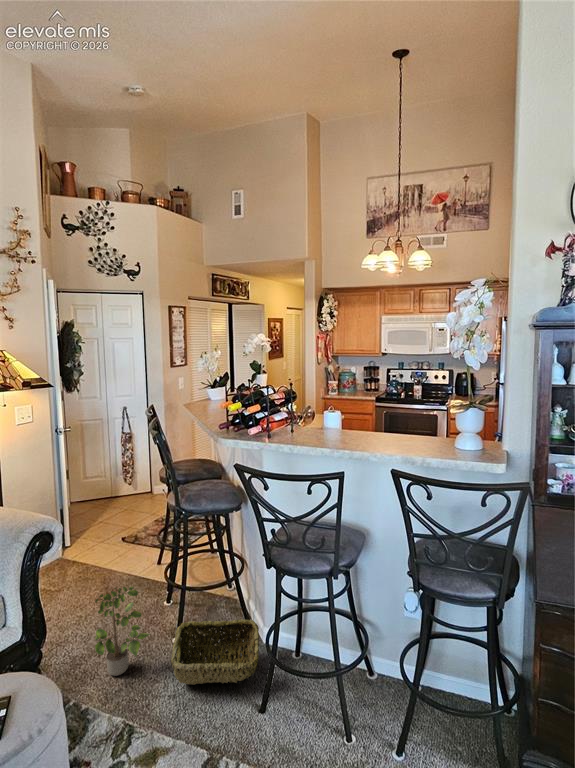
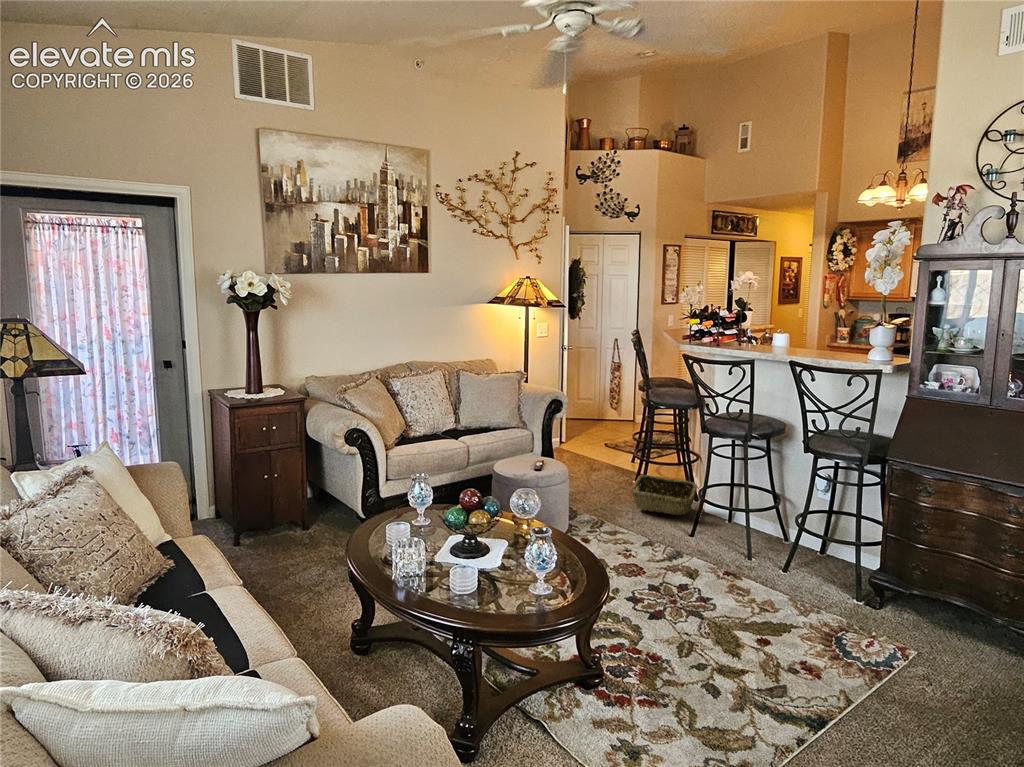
potted plant: present [95,587,150,676] -> none [584,439,621,499]

